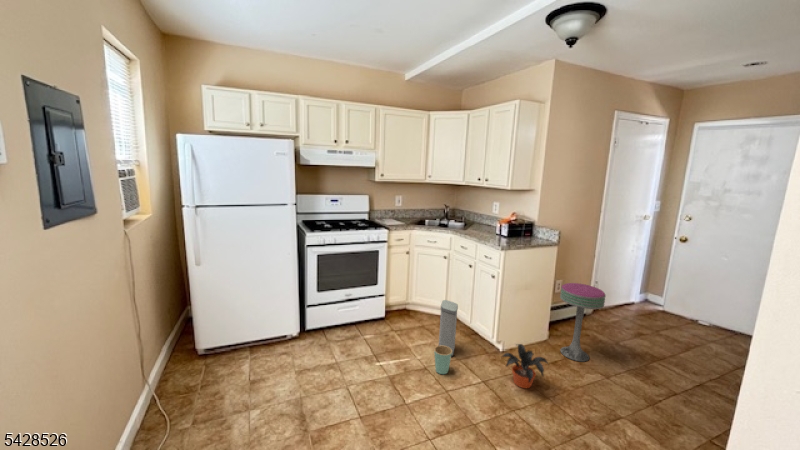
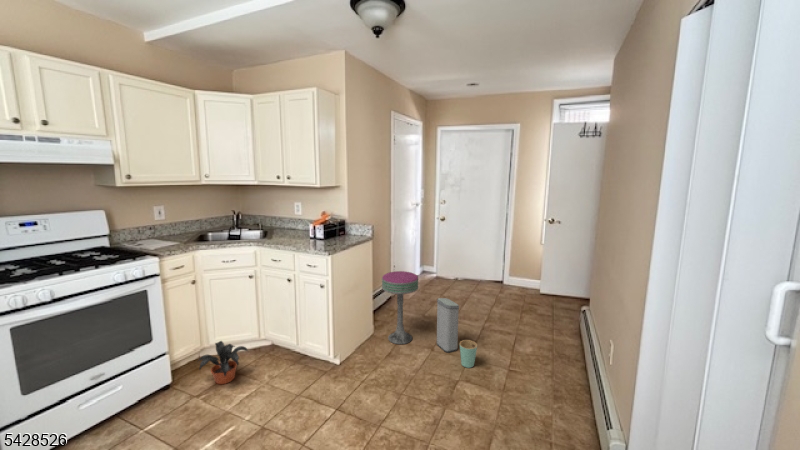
trash can: present [434,300,458,374] -> present [437,298,477,368]
potted plant: present [503,344,548,388] -> present [199,341,248,384]

